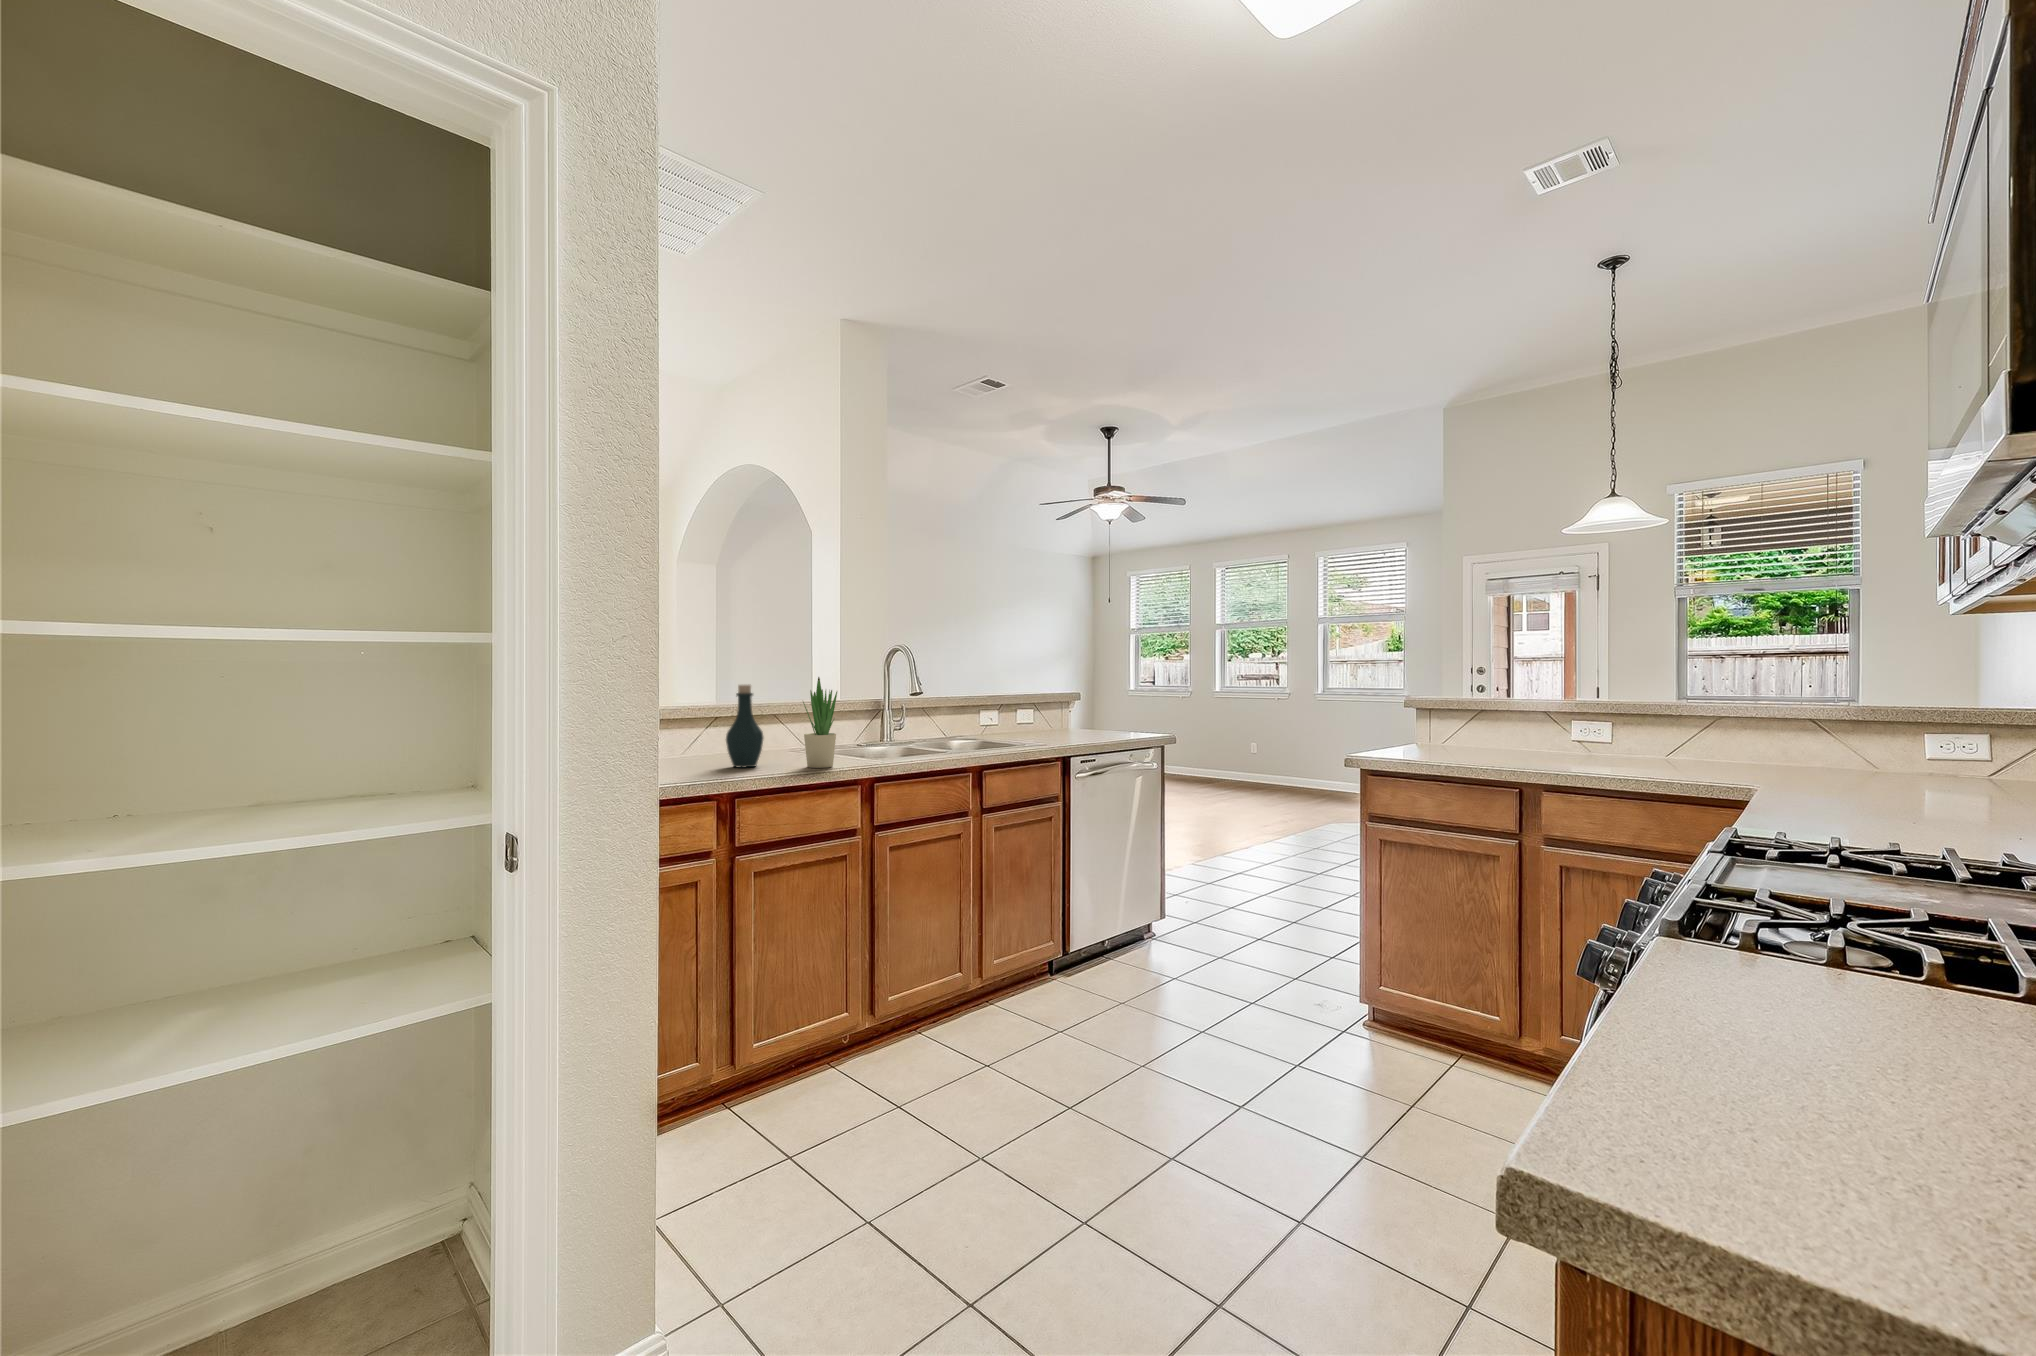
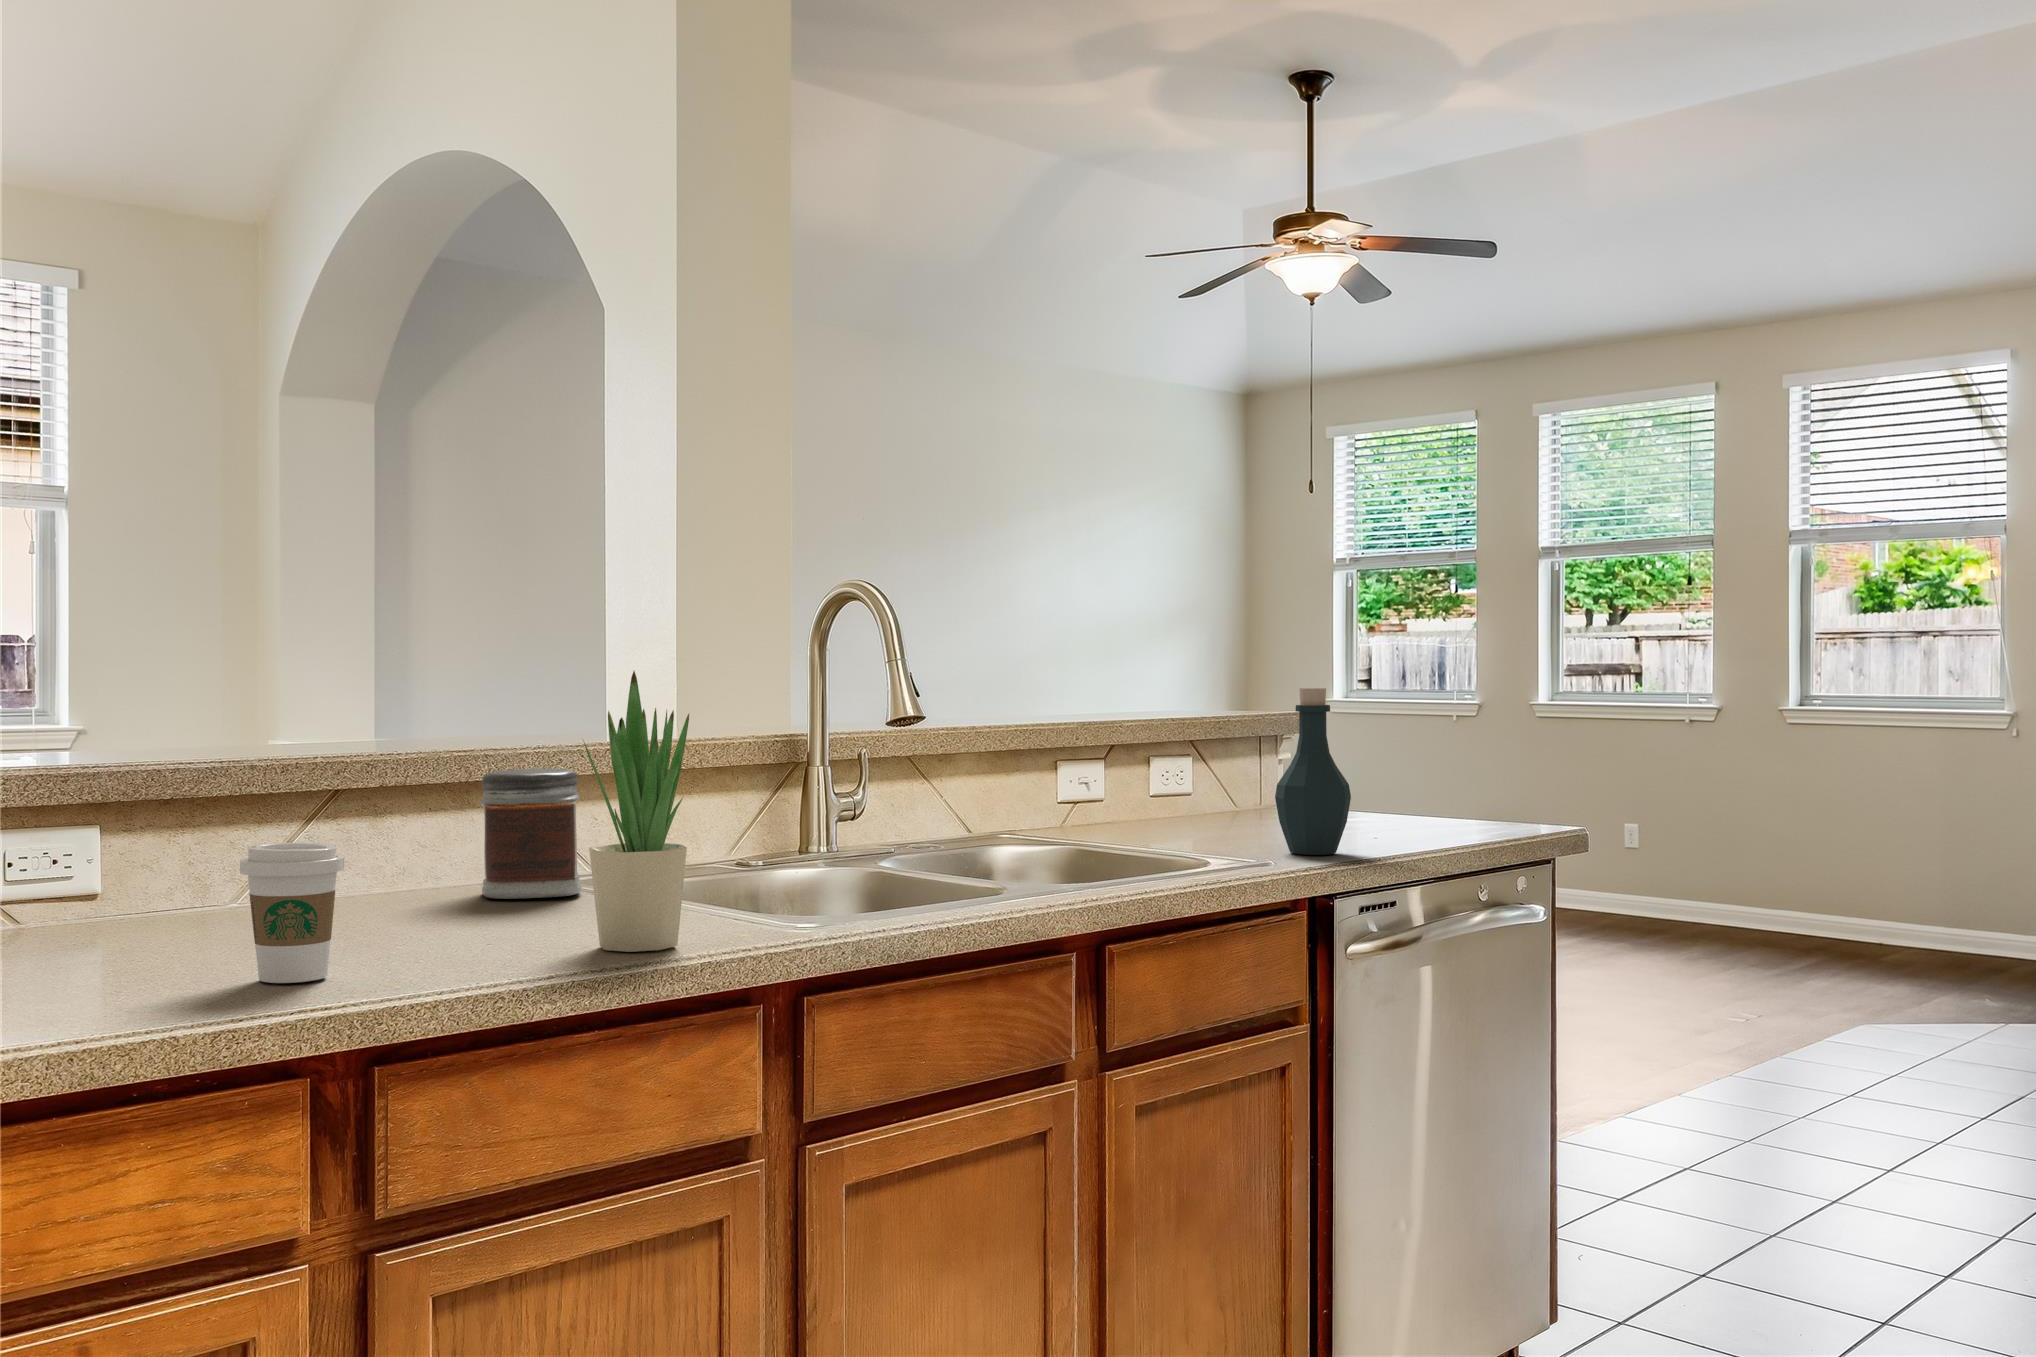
bottle: present [726,685,763,768] -> present [1275,688,1351,855]
jar: none [768,710,802,754] -> present [480,769,582,899]
coffee cup: none [692,731,725,775] -> present [240,843,344,983]

